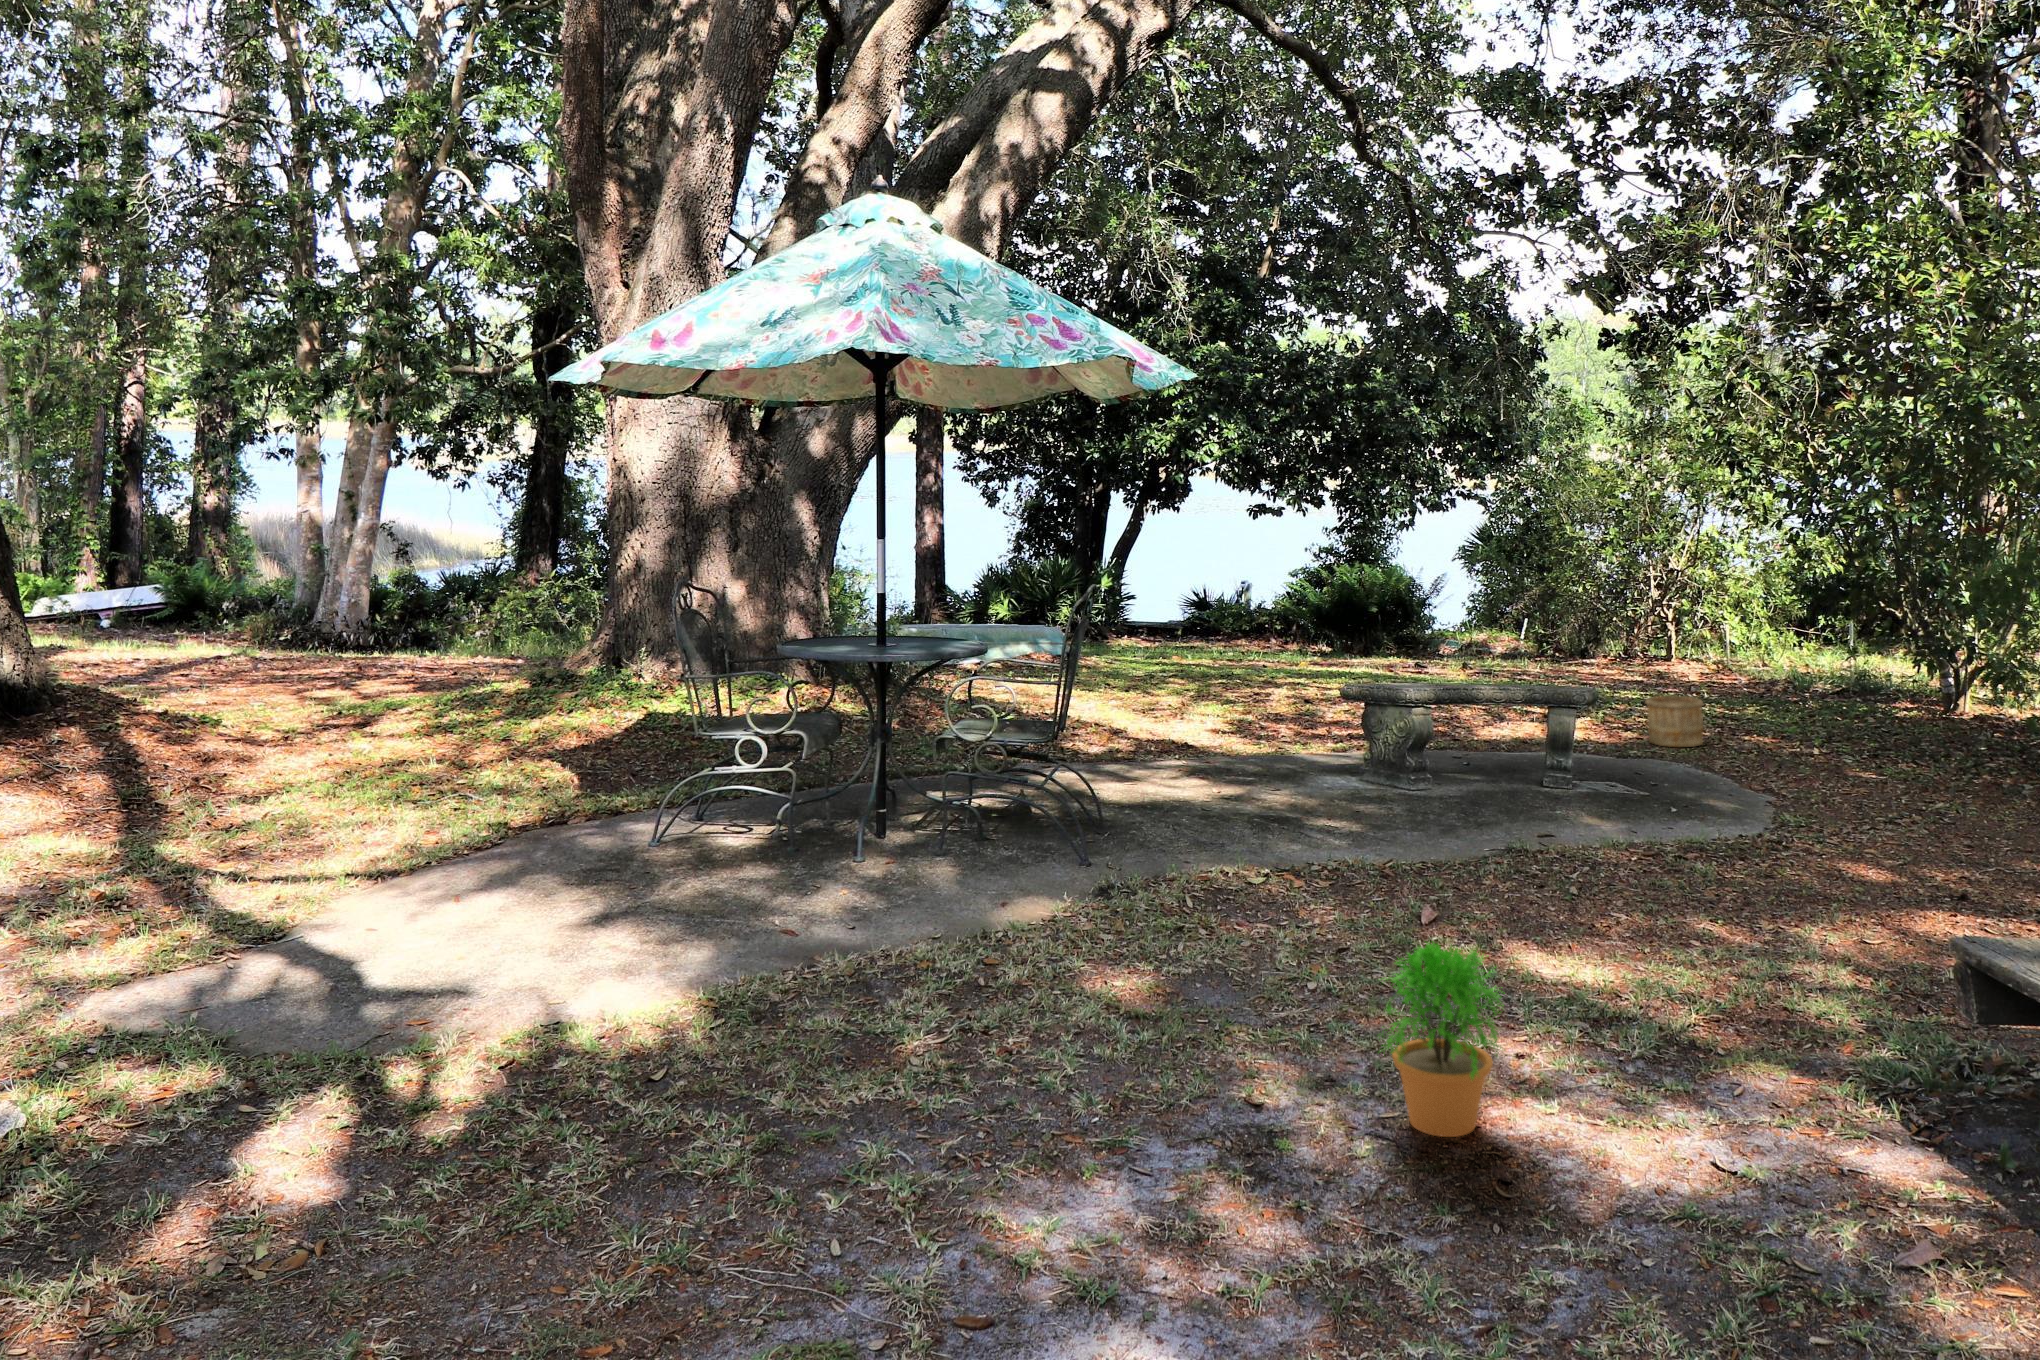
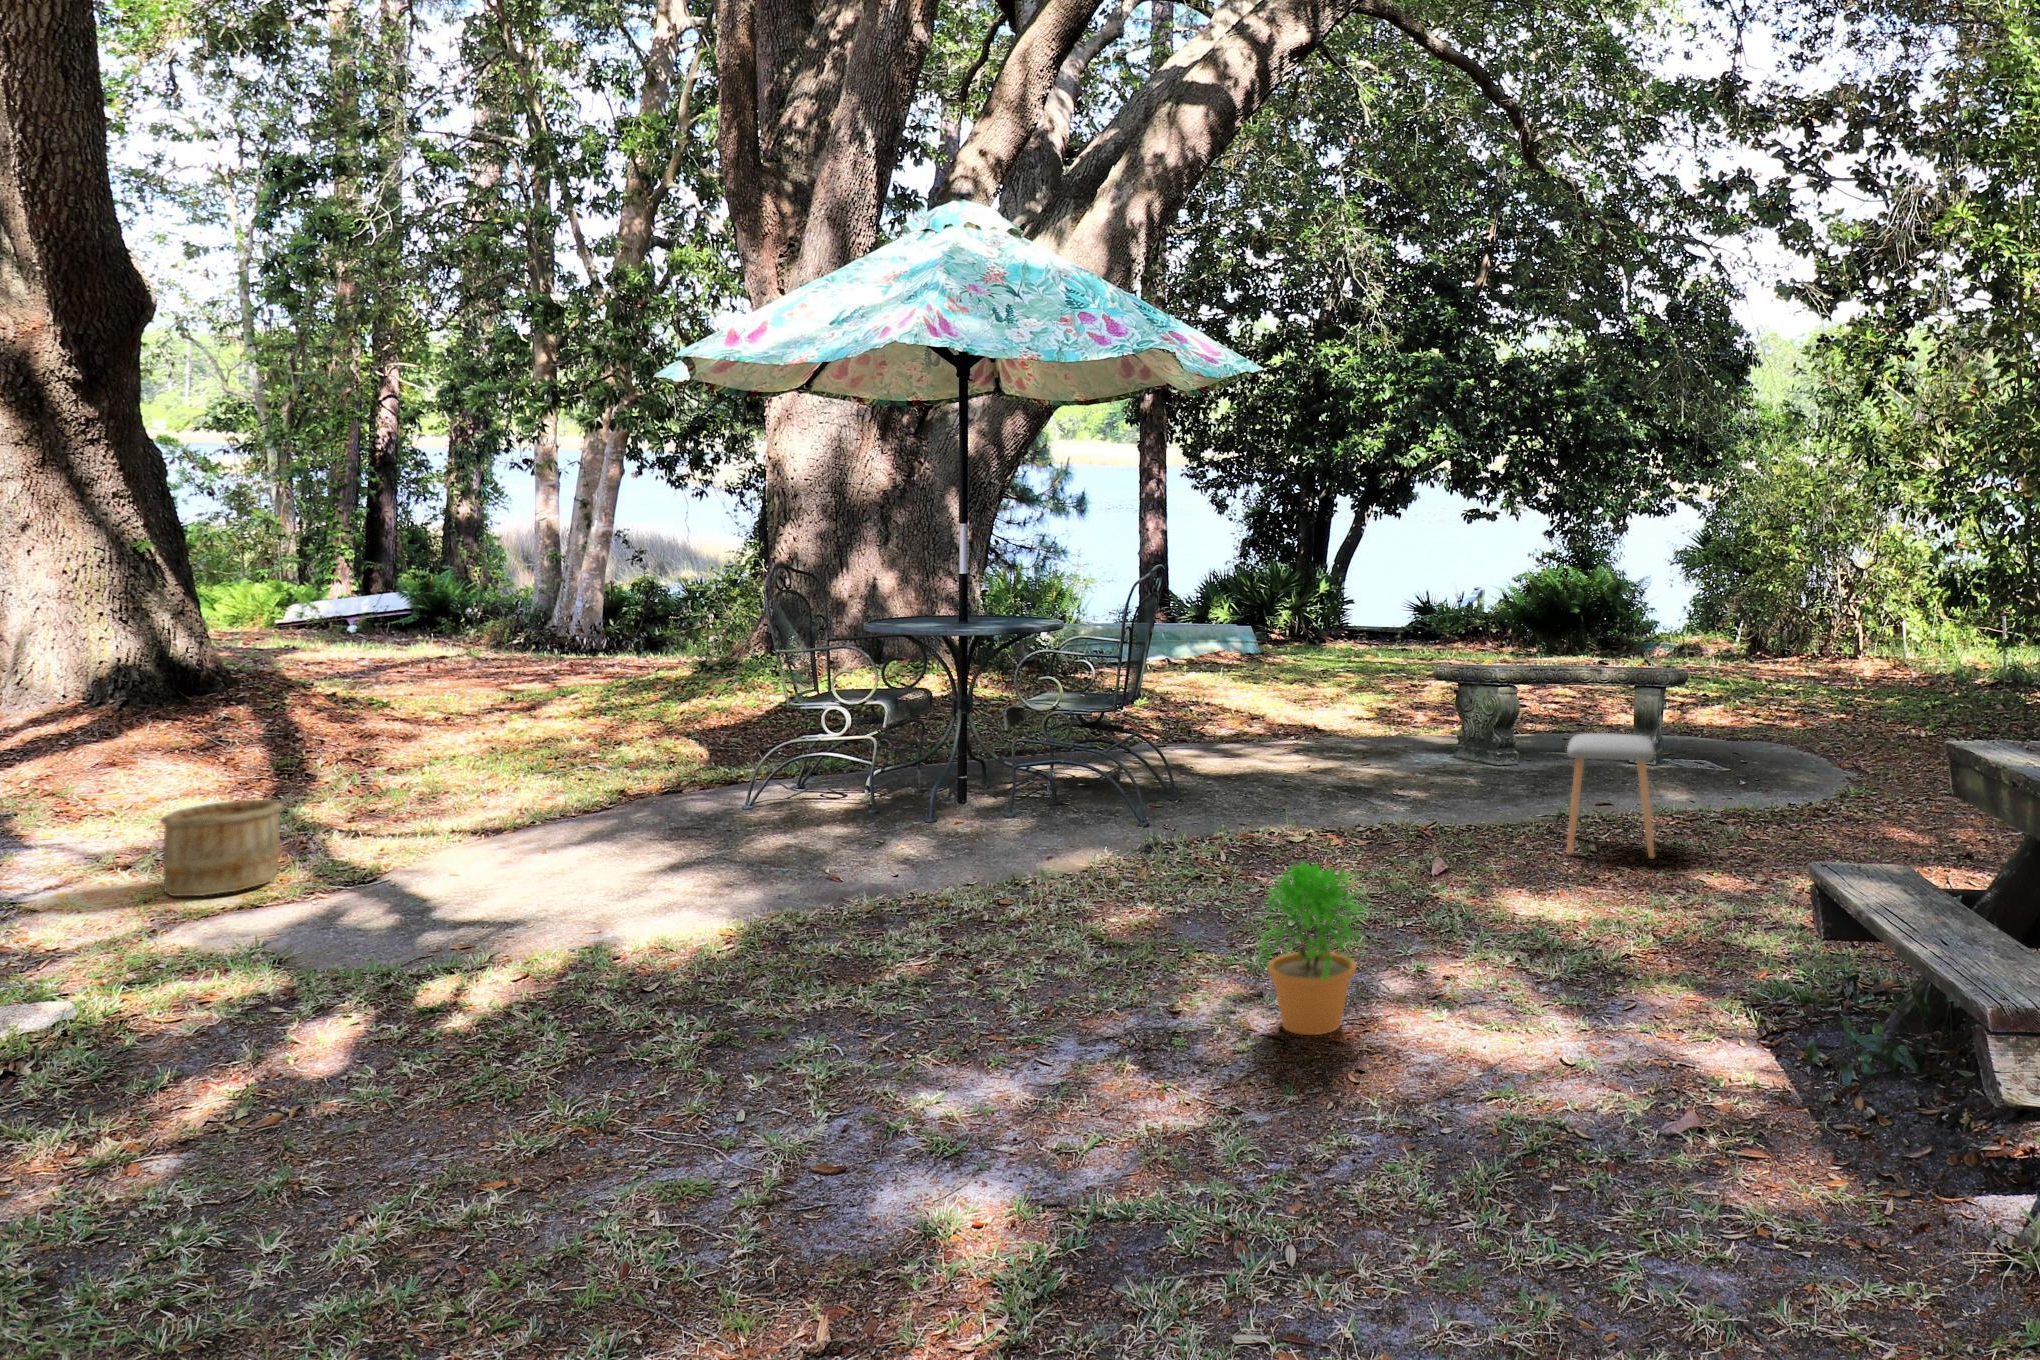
wooden bucket: present [1646,695,1703,747] -> present [161,800,283,896]
stool: none [1552,765,1659,900] -> present [1566,733,1655,859]

